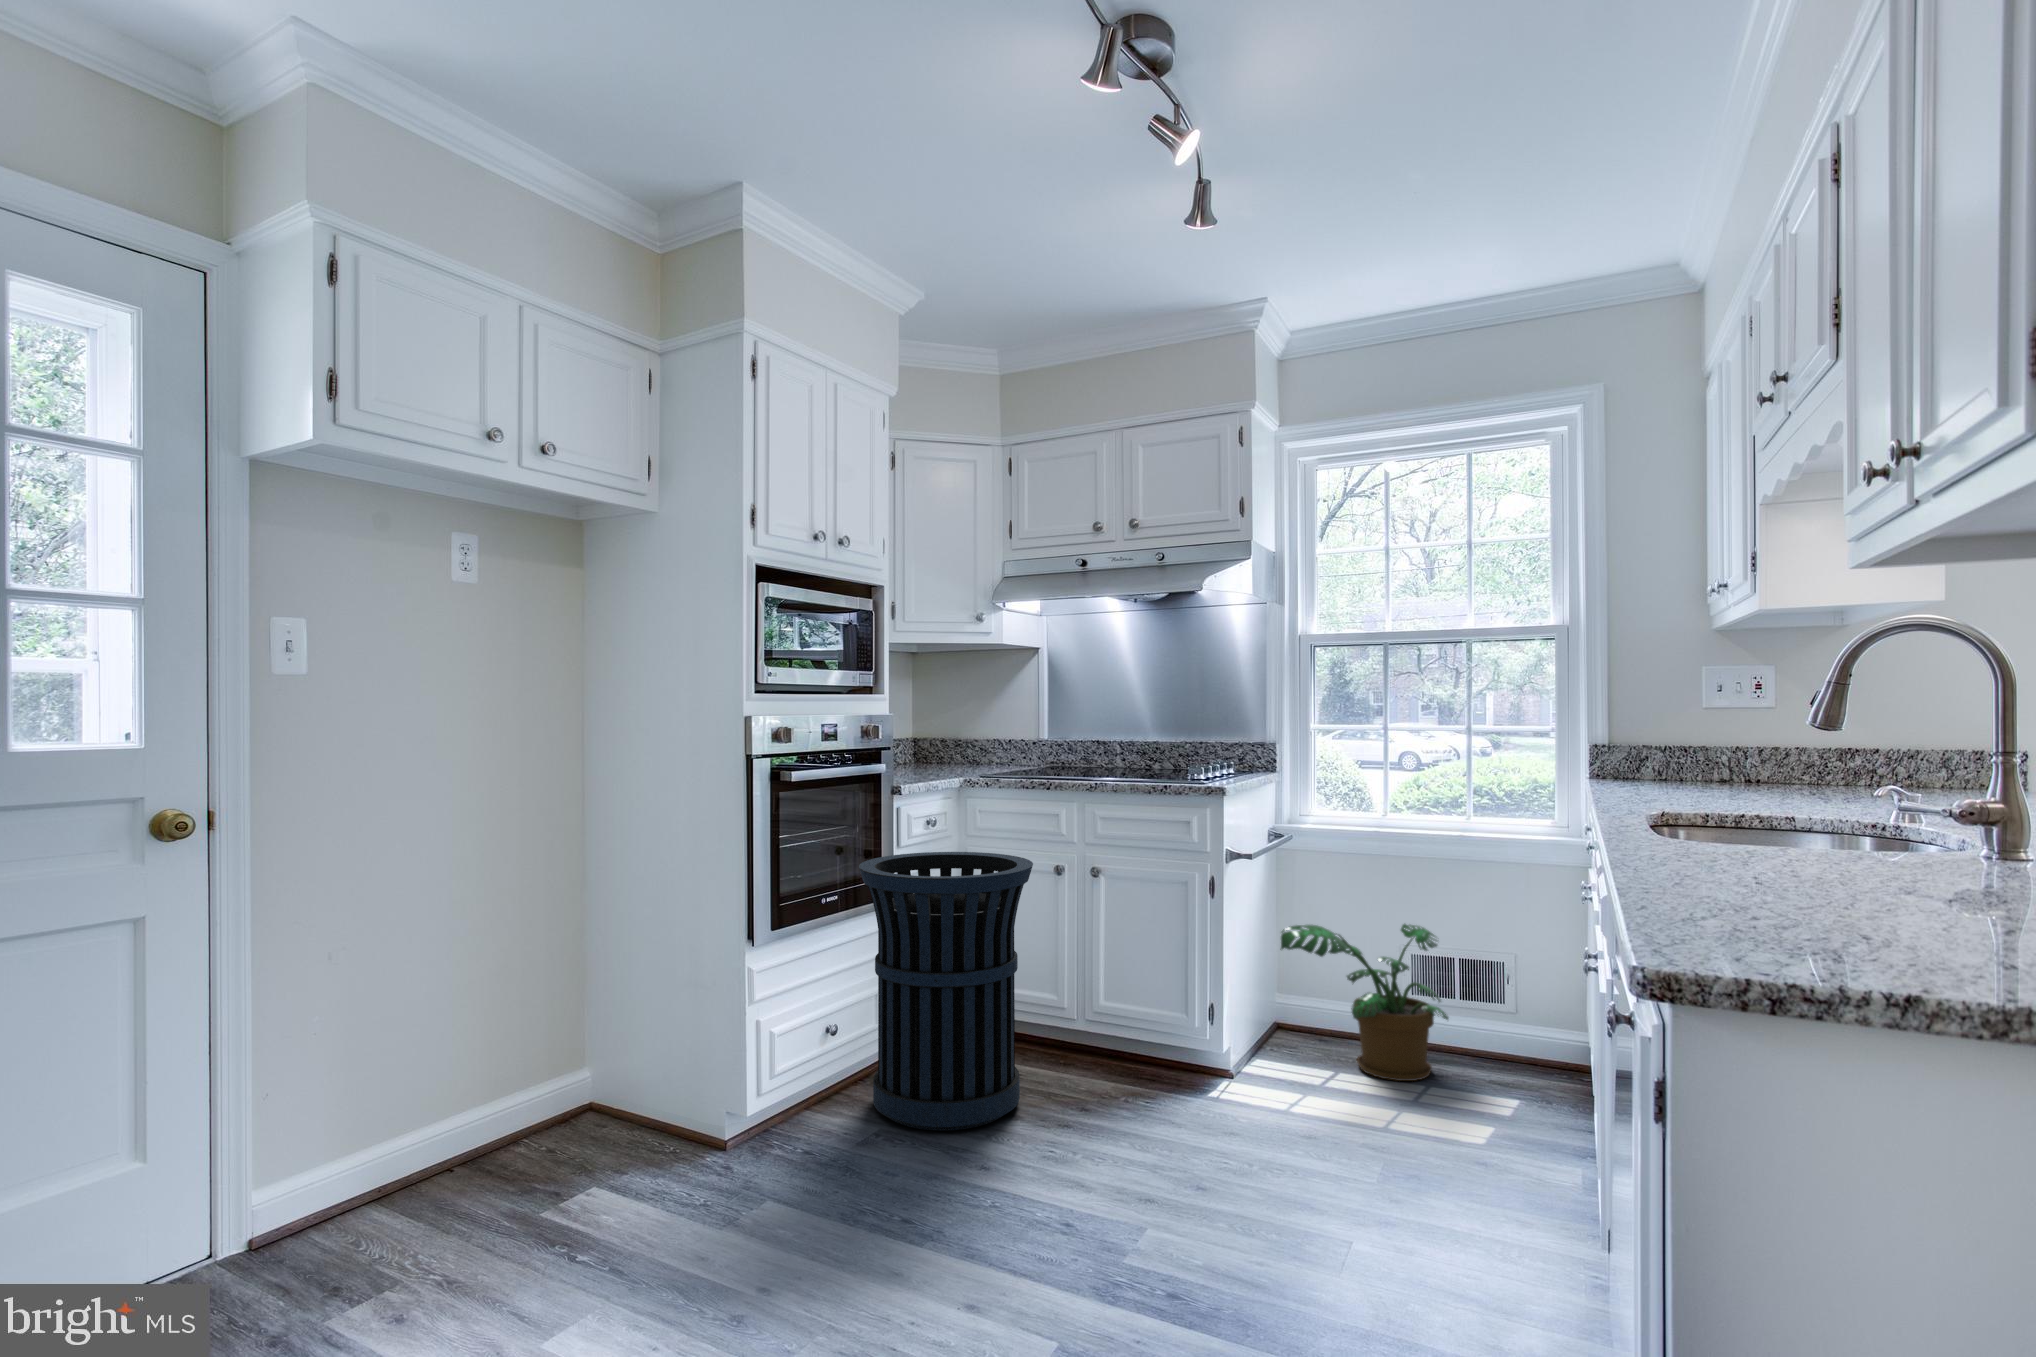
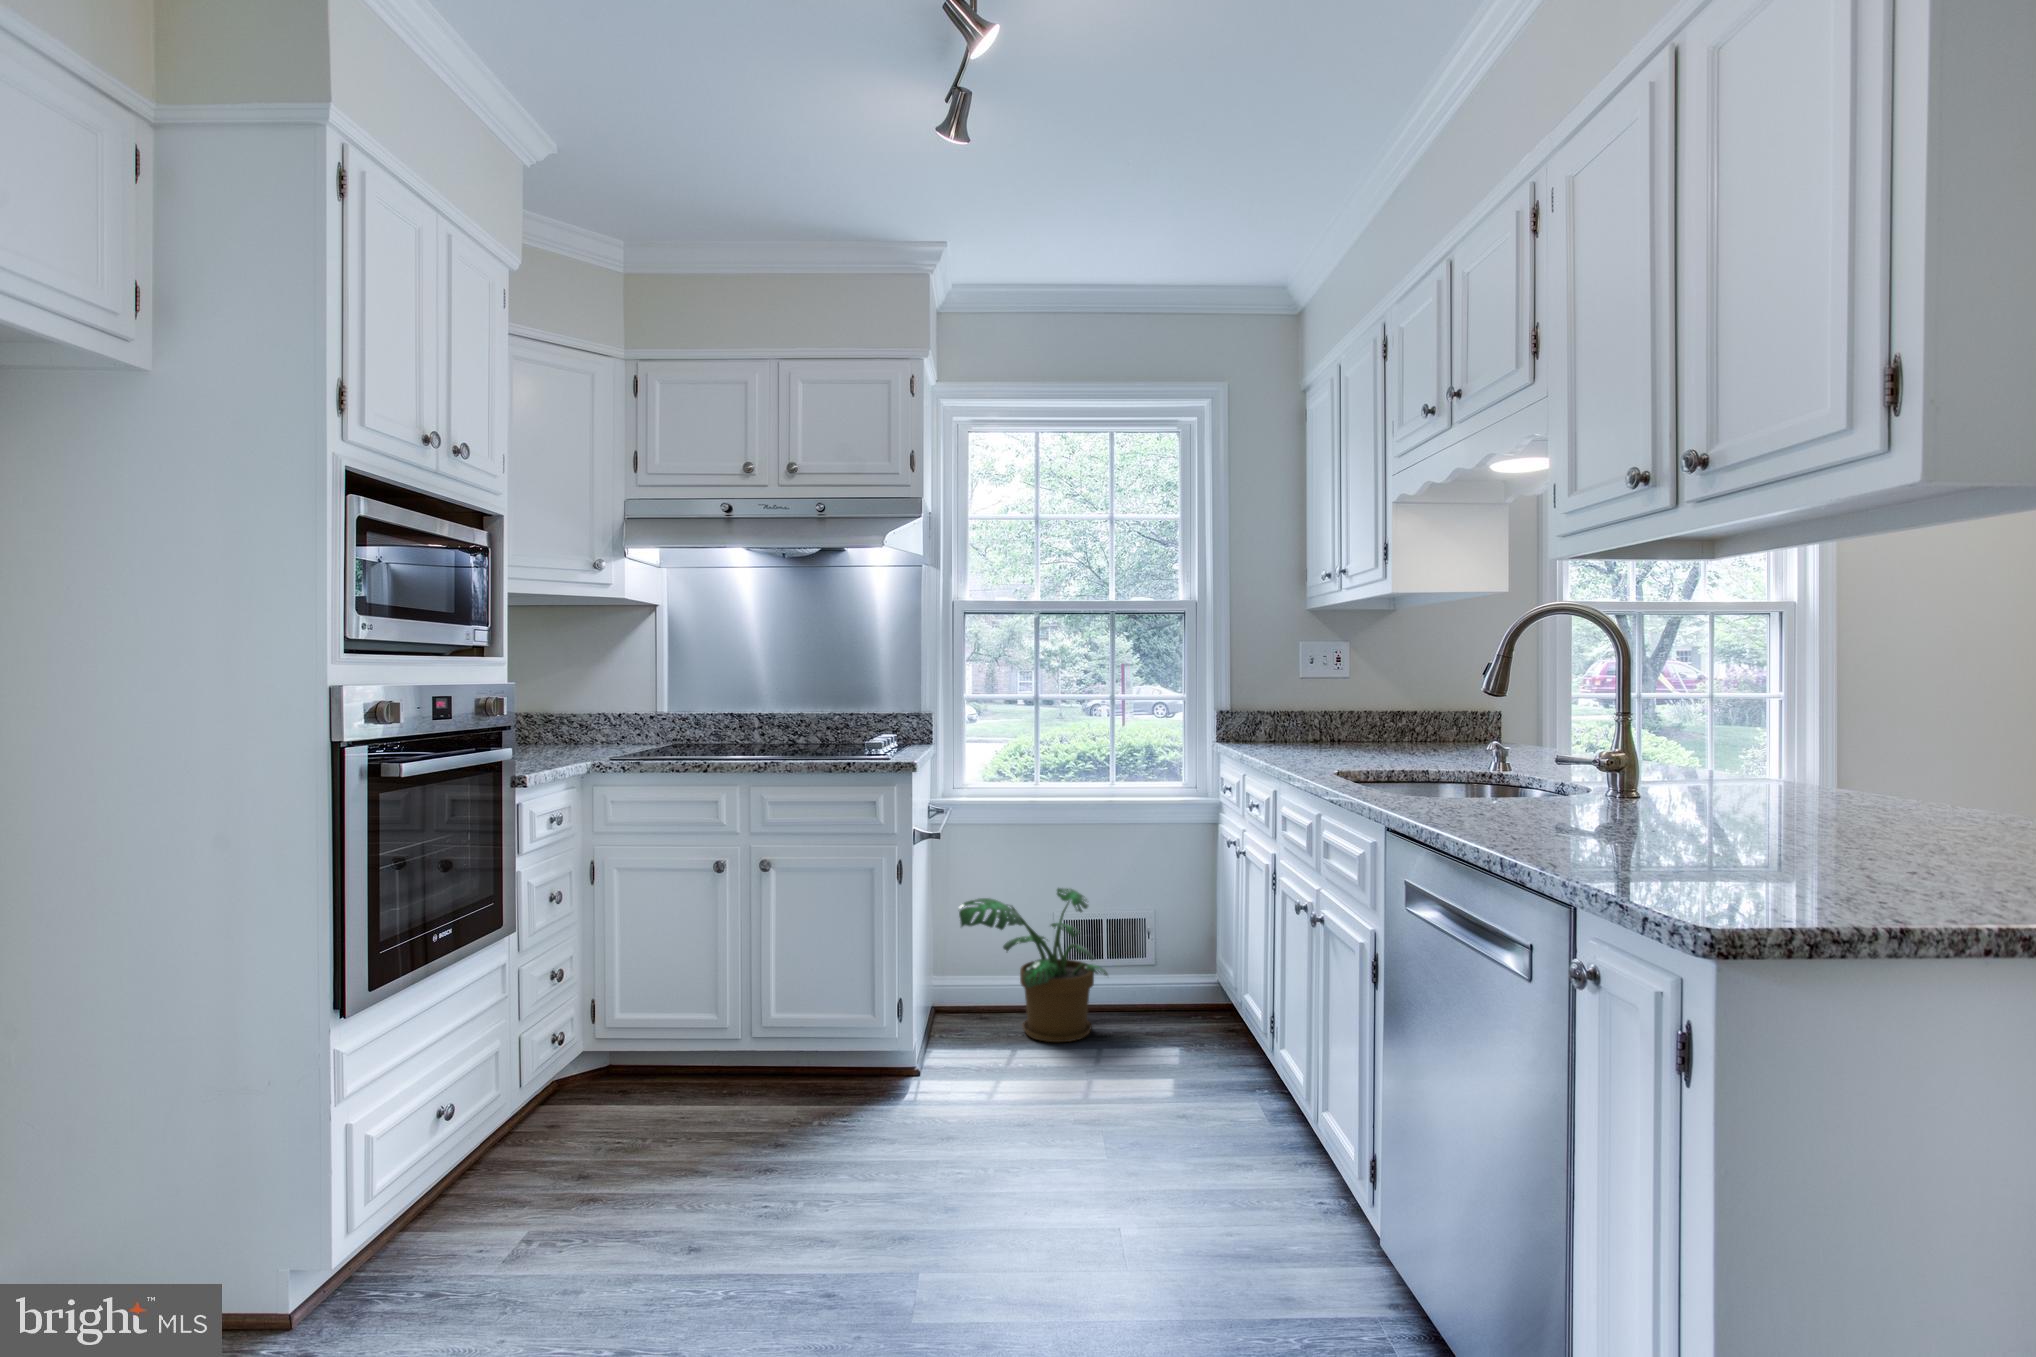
trash can: present [859,852,1033,1130] -> none [485,851,718,1203]

